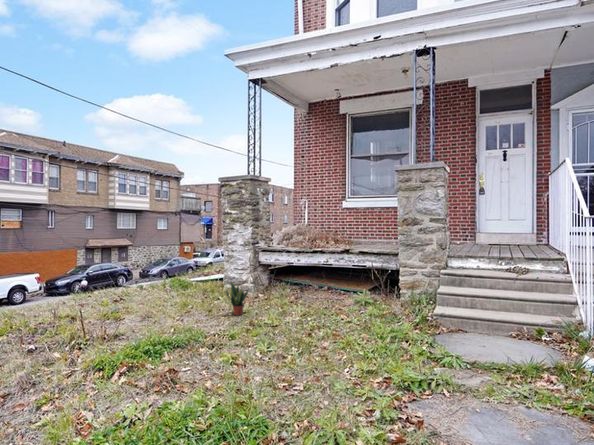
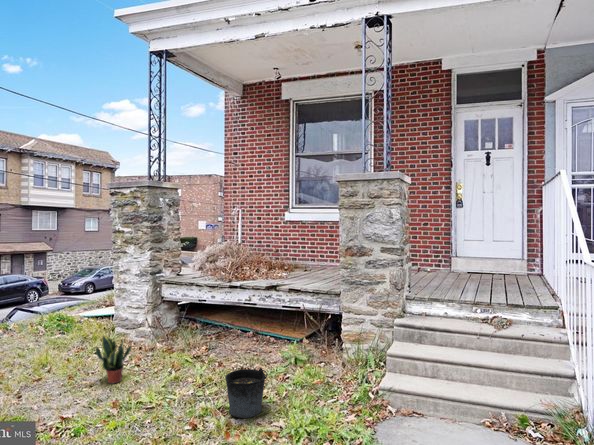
bucket: none [326,300,355,332] -> present [225,368,268,418]

